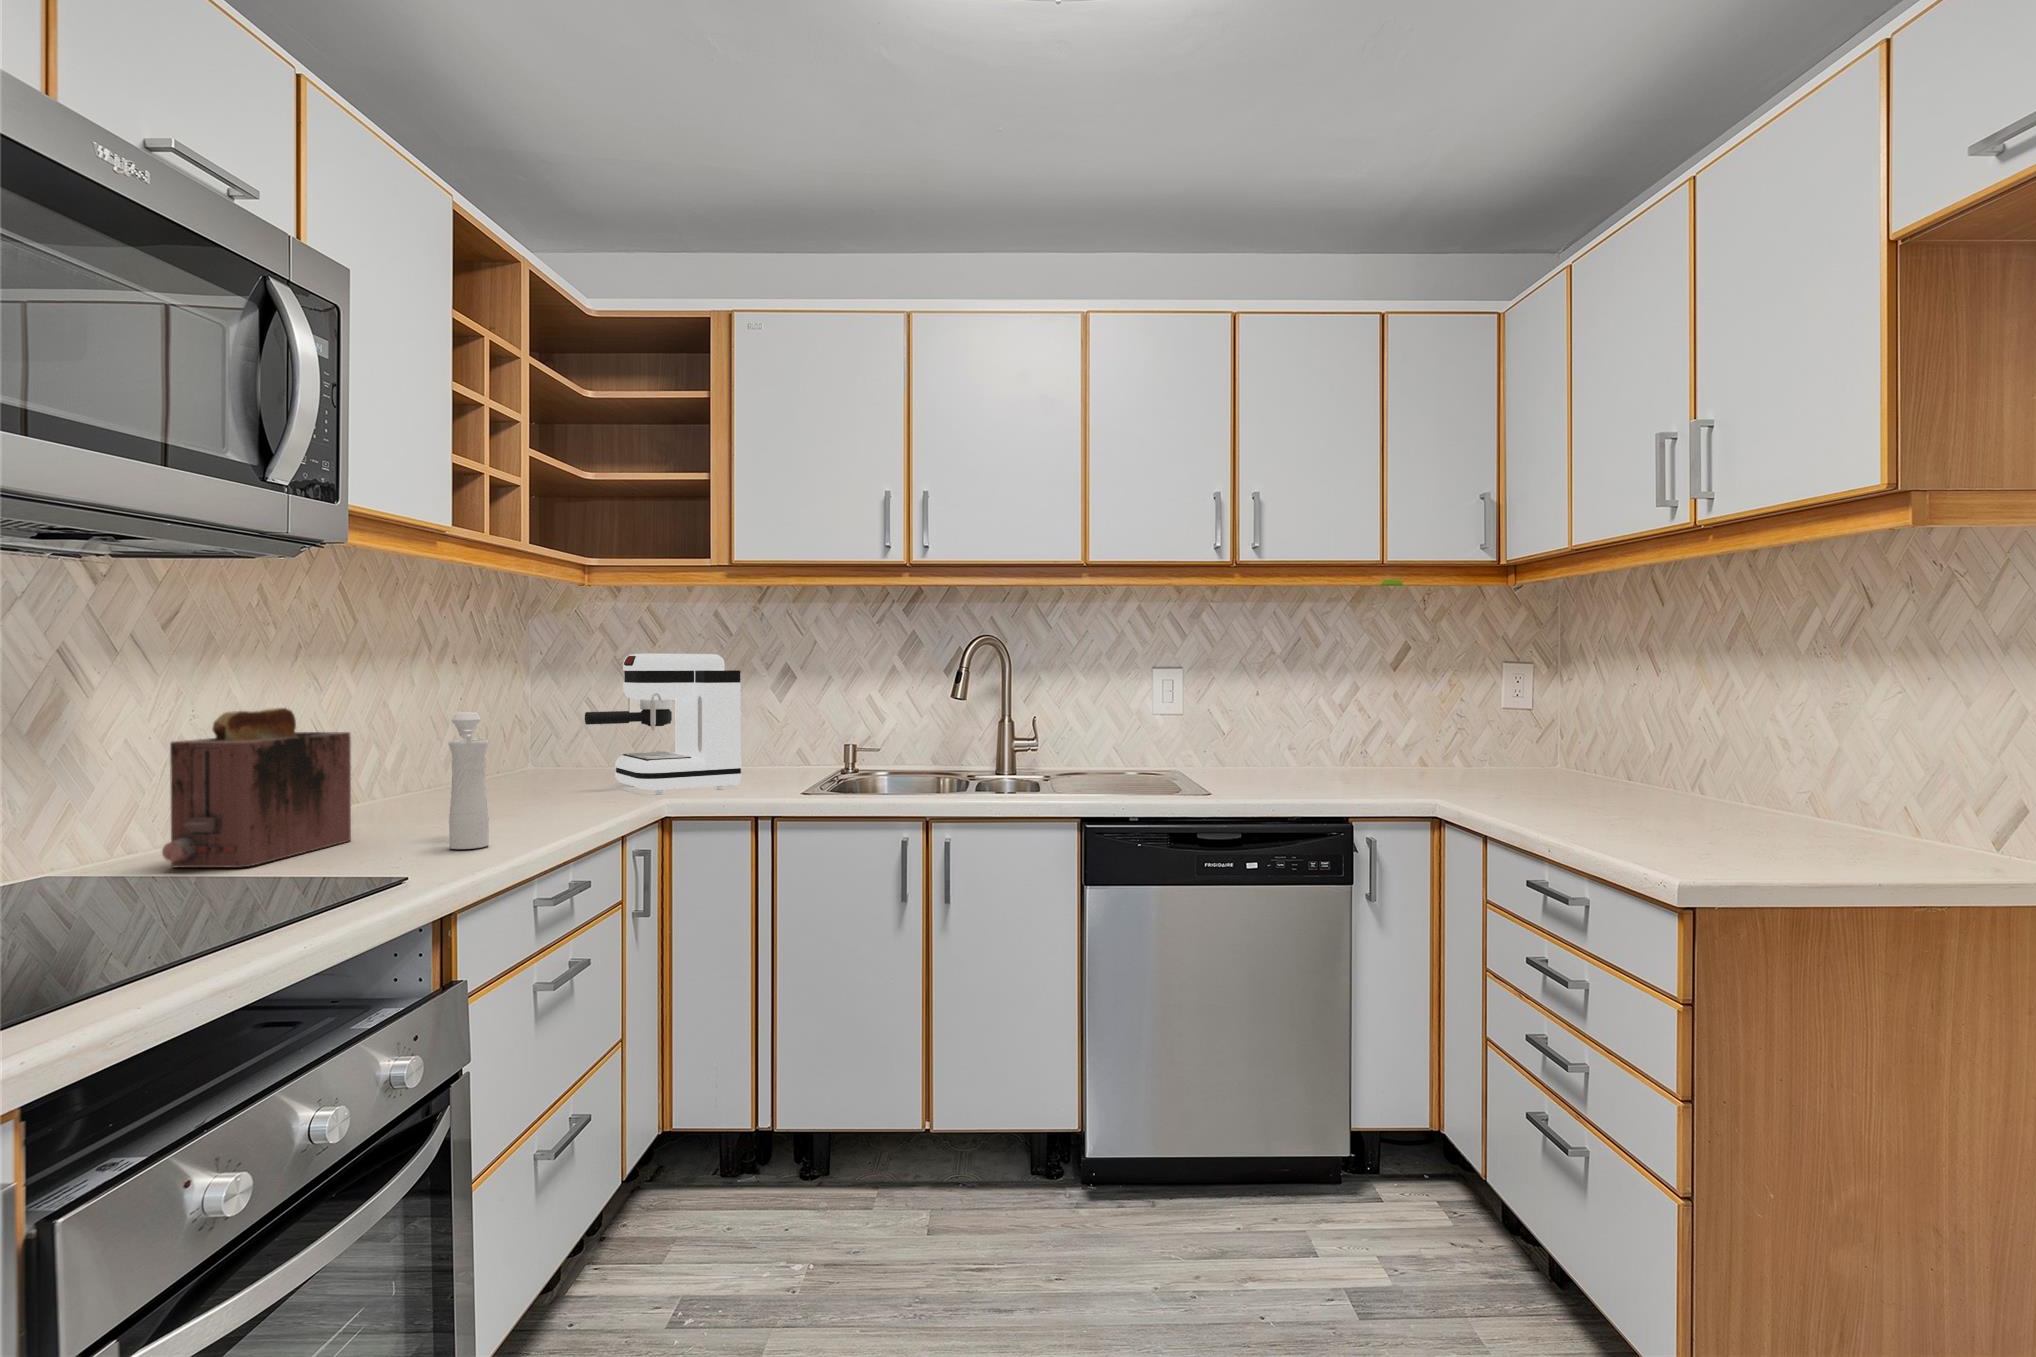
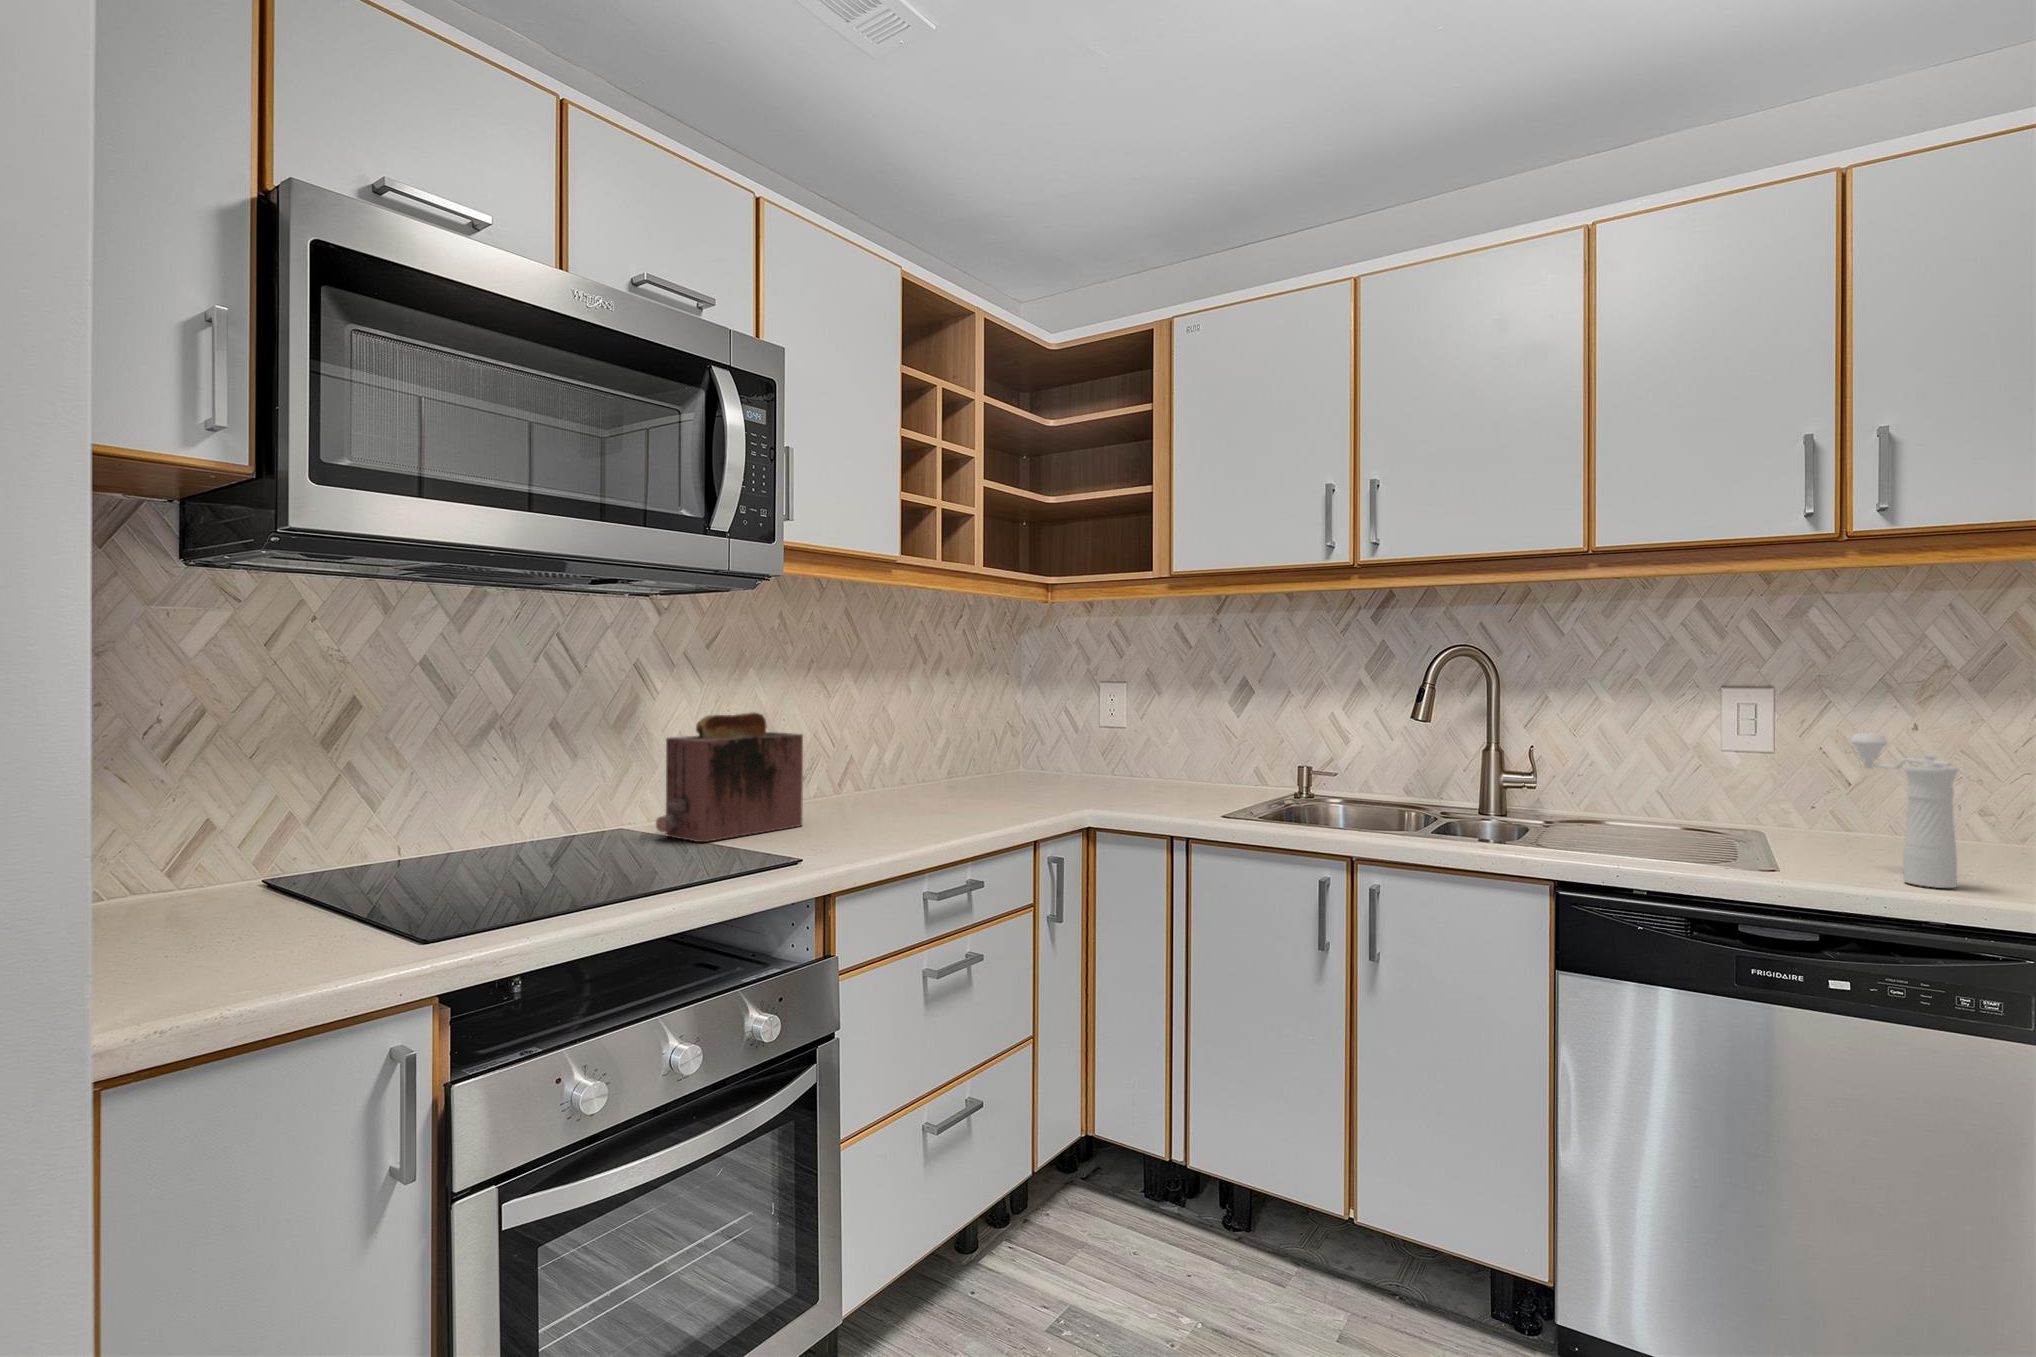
coffee maker: present [585,654,741,793] -> none [1035,667,1172,802]
pepper mill: present [448,712,489,849] -> present [1851,733,1958,888]

